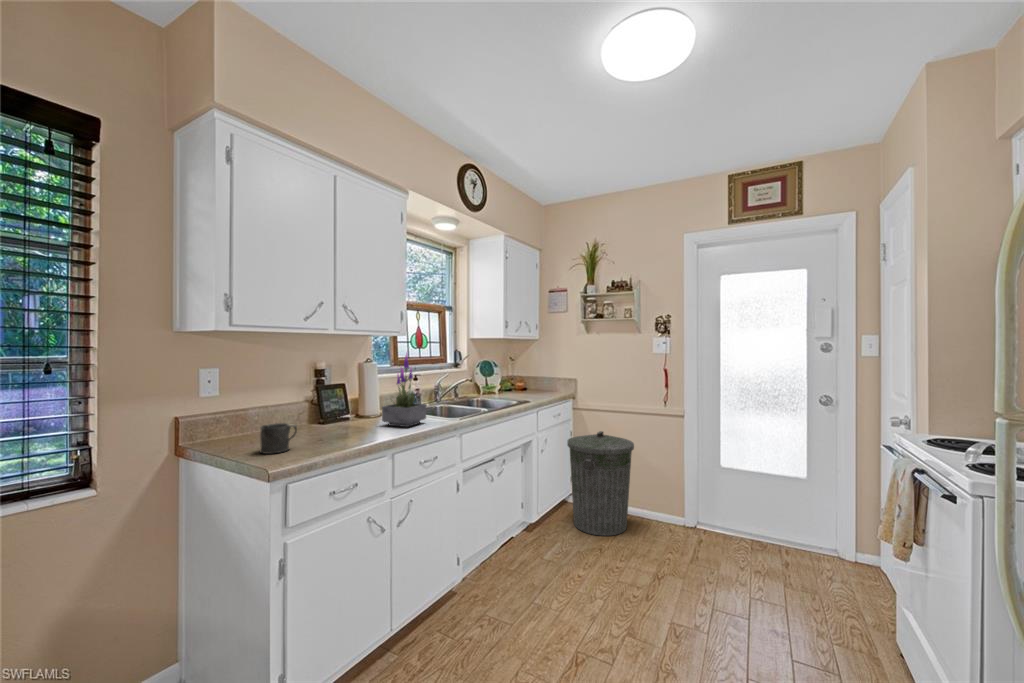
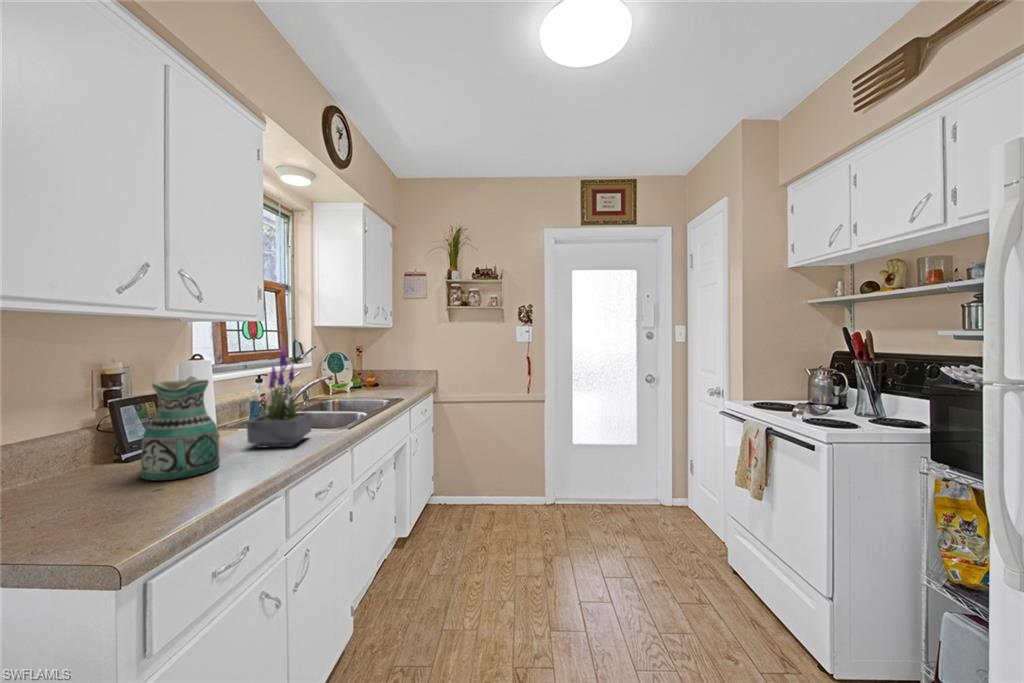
ceramic pitcher: none [315,373,357,437] -> present [140,377,220,480]
mug: present [260,423,297,454] -> none [54,469,135,533]
trash can: present [567,431,634,536] -> none [436,424,503,531]

